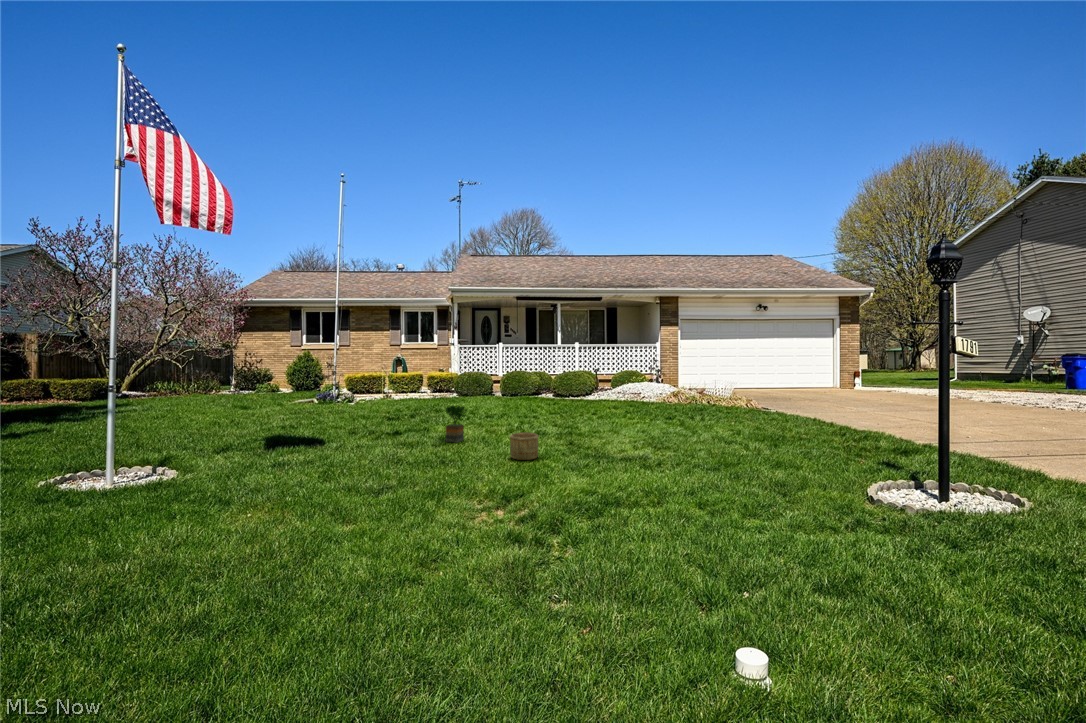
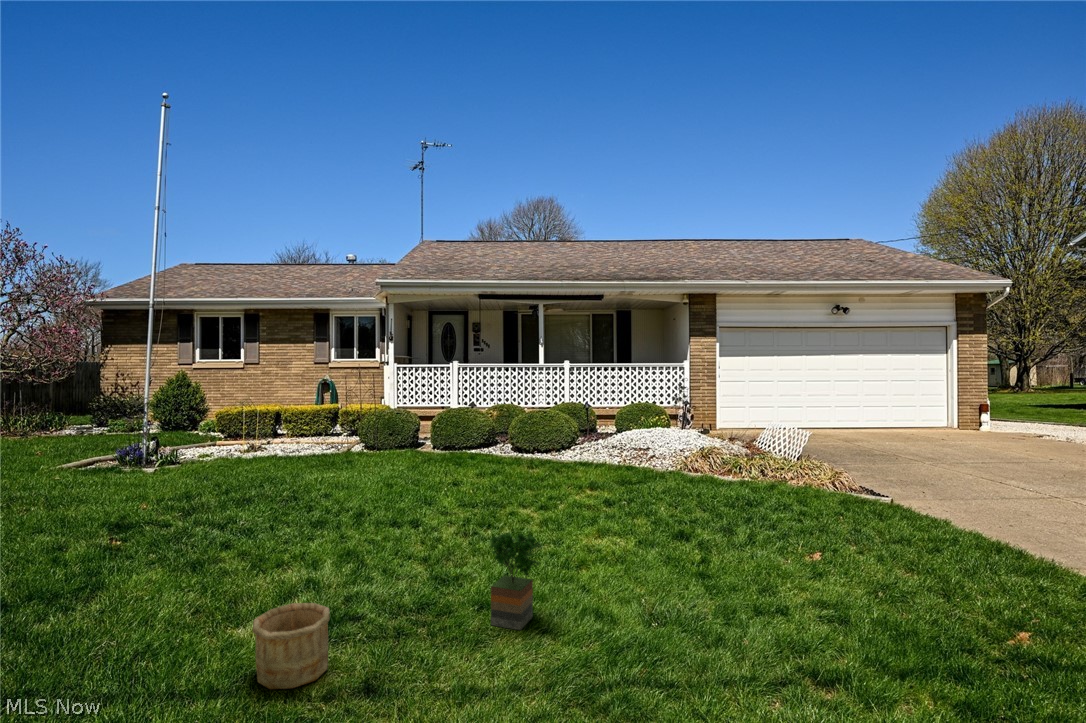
potted tree: present [446,405,467,443] -> present [490,533,543,630]

